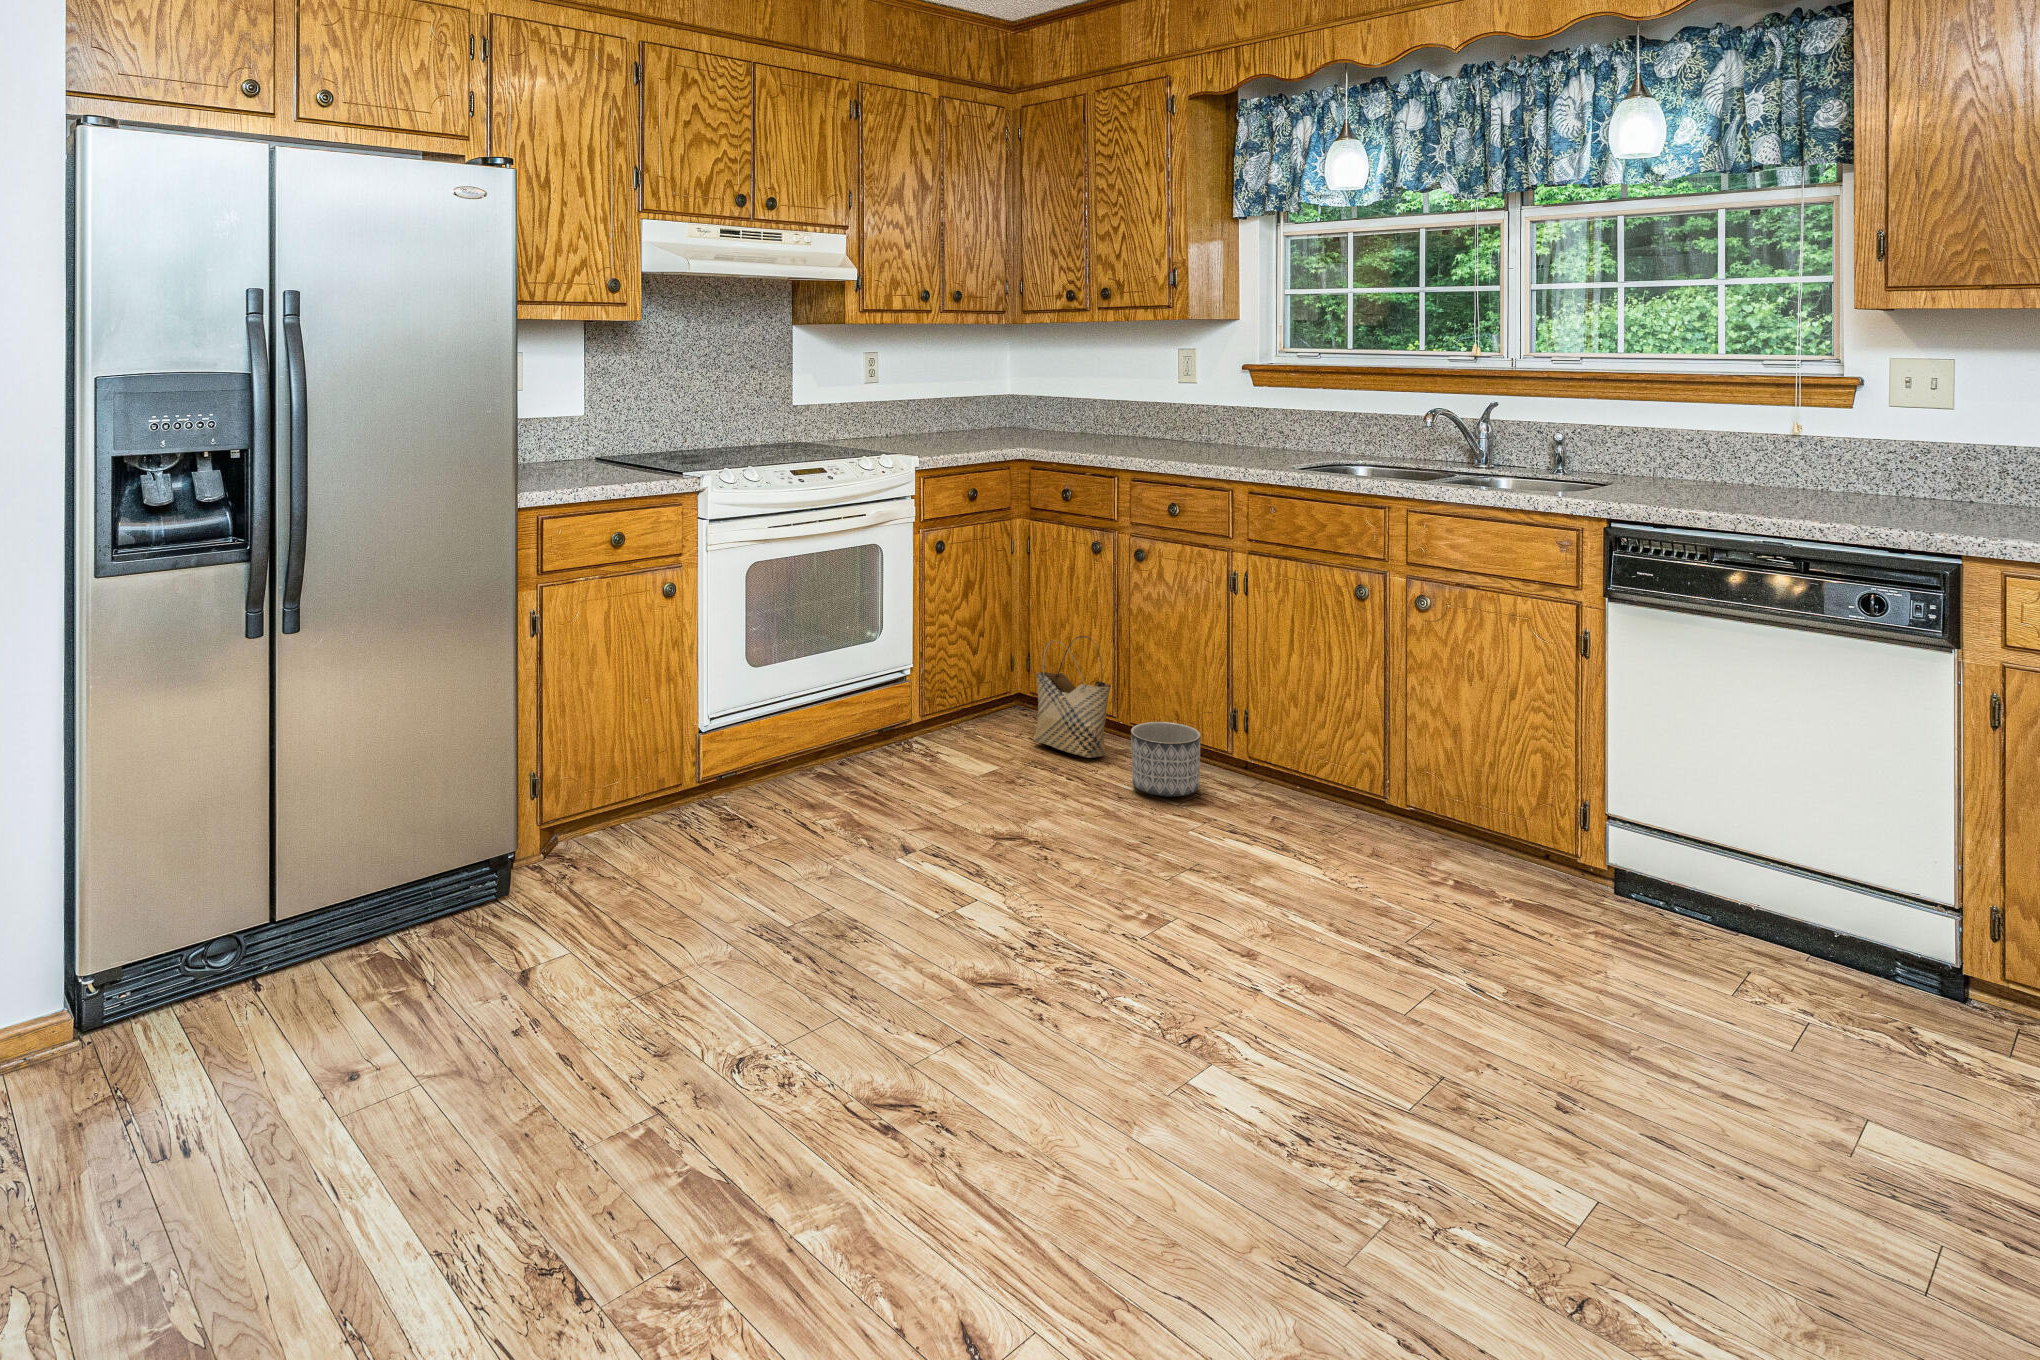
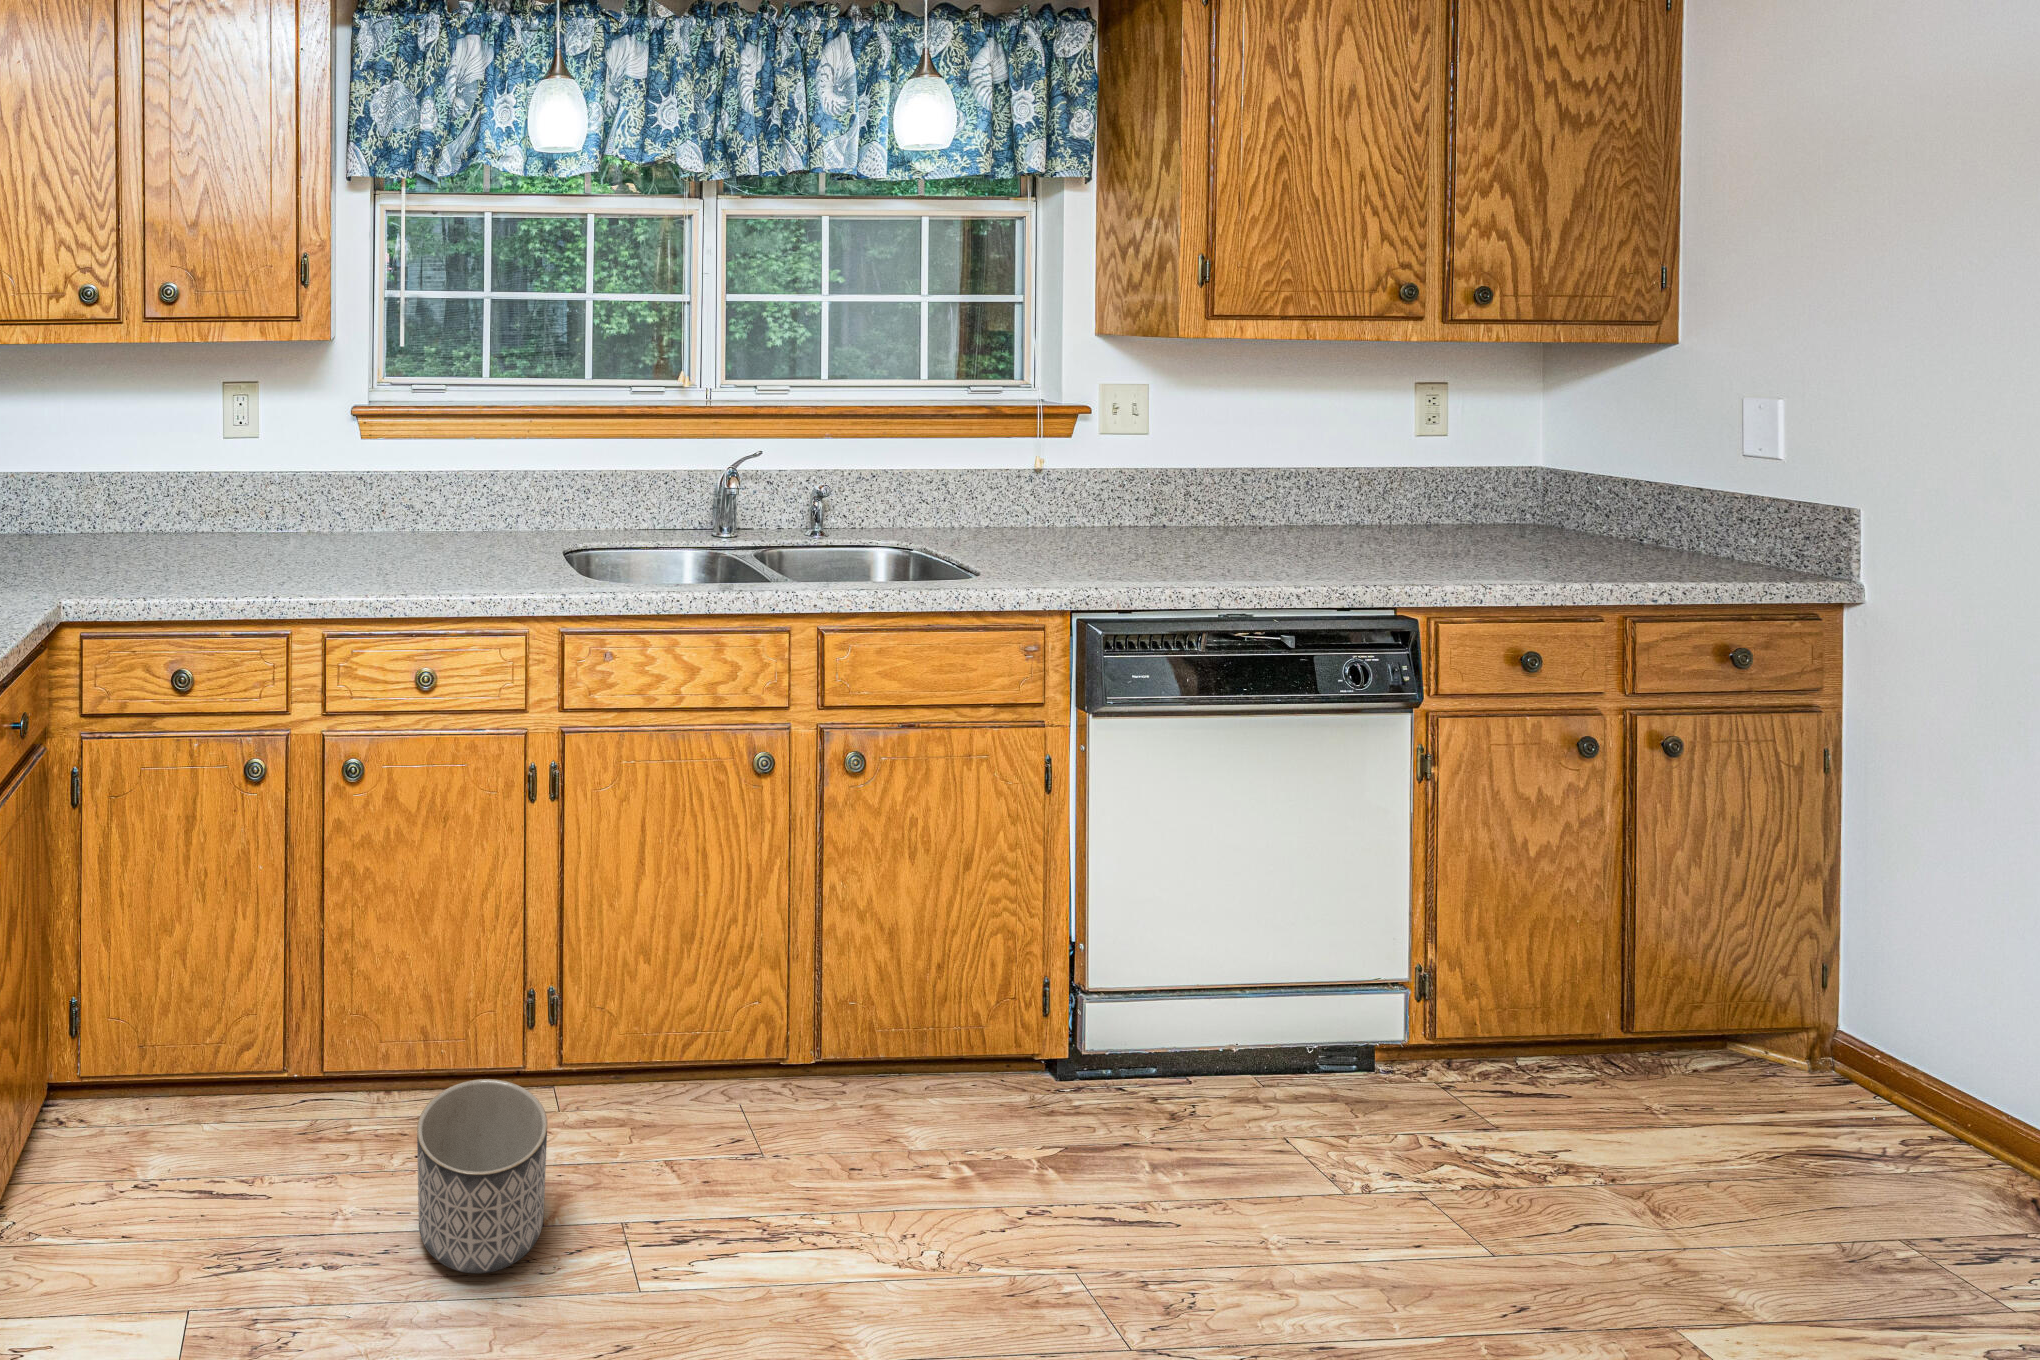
woven basket: present [1034,636,1111,758] -> none [123,964,304,1243]

